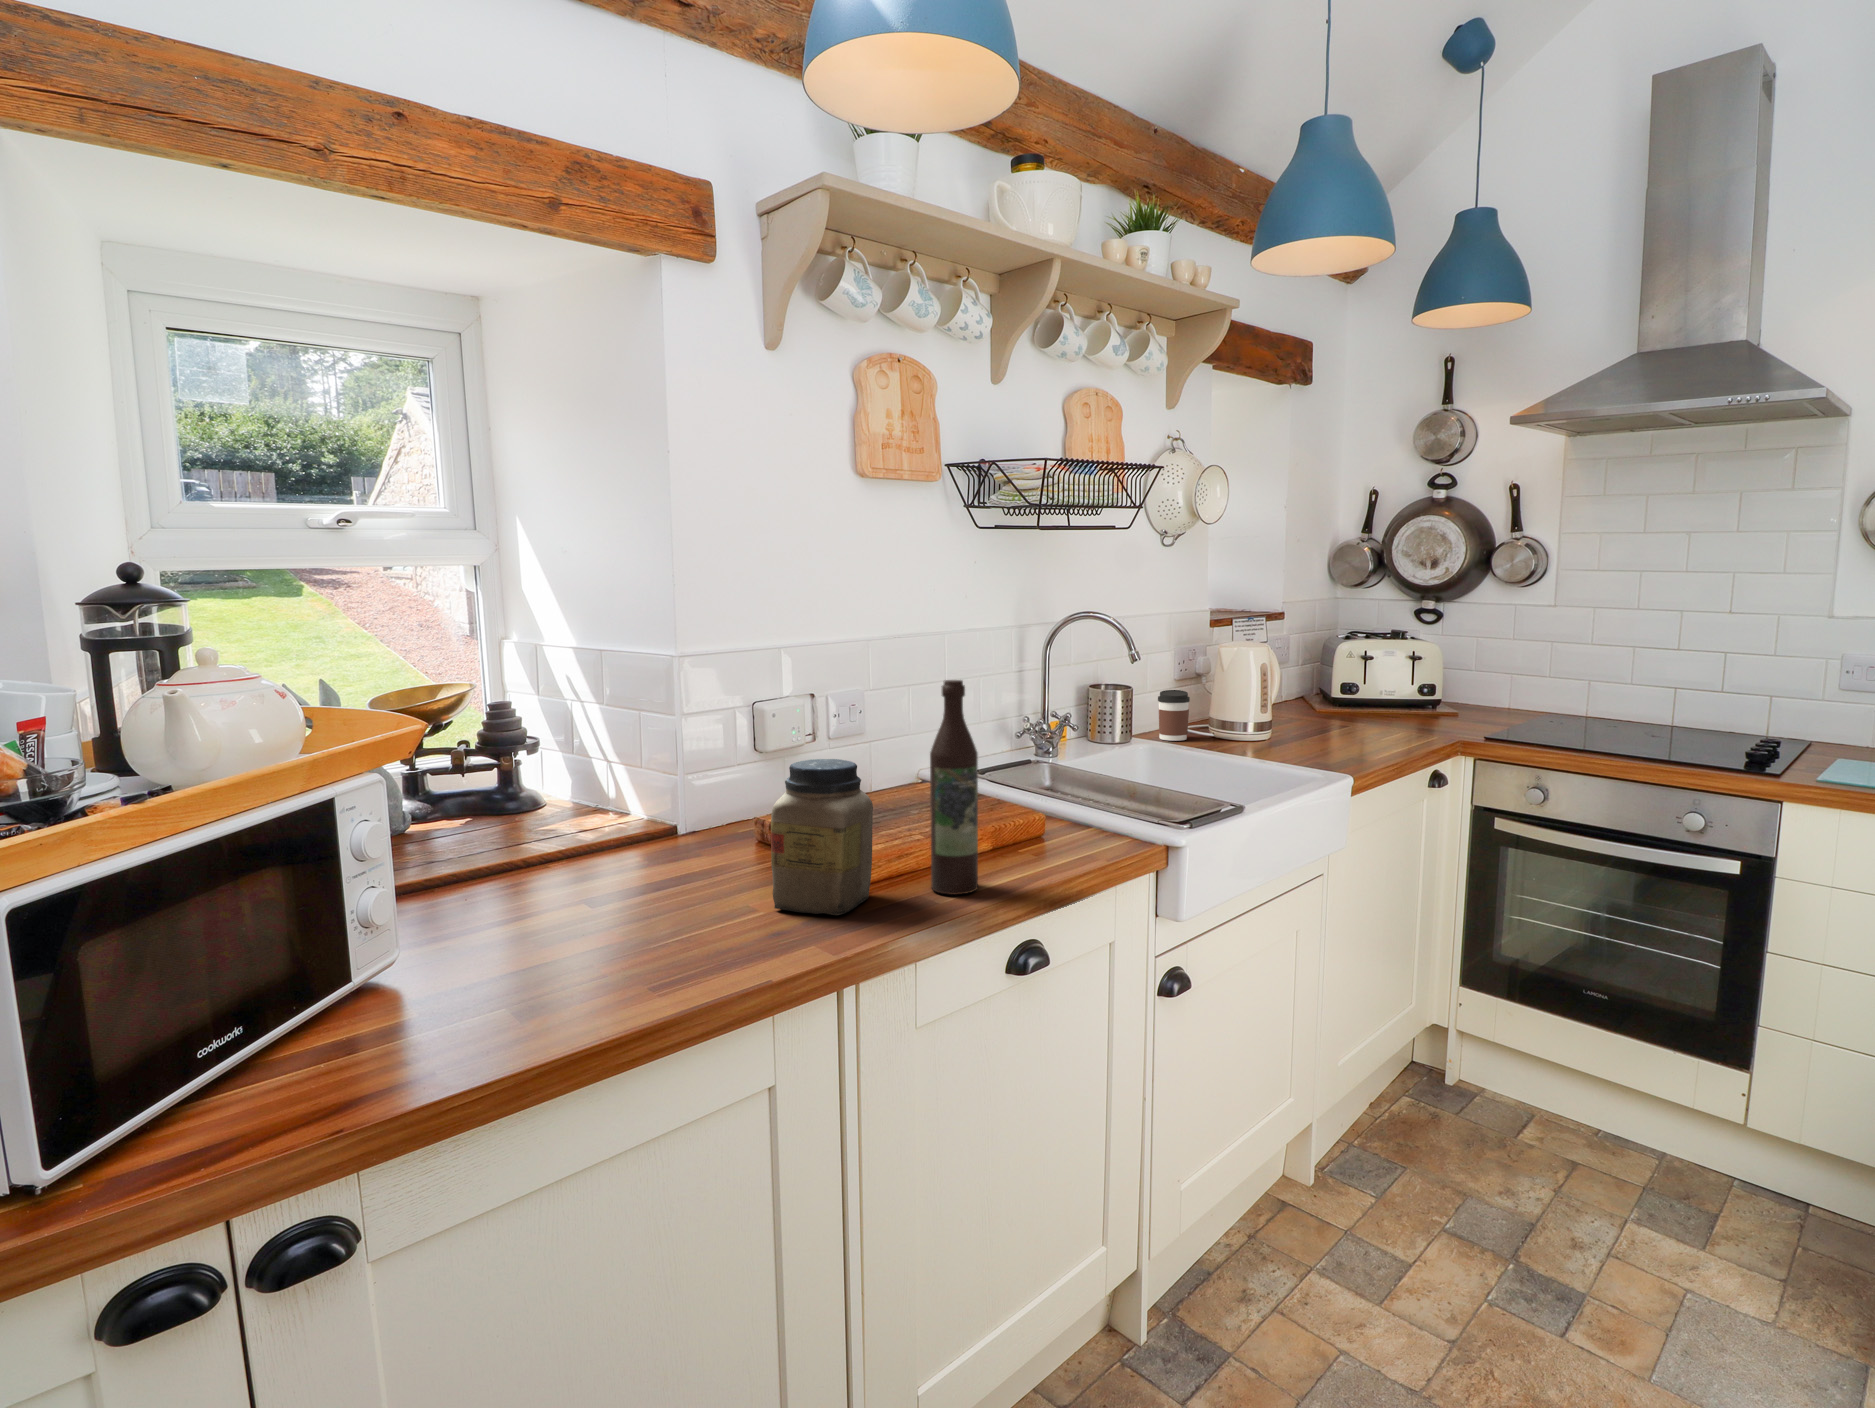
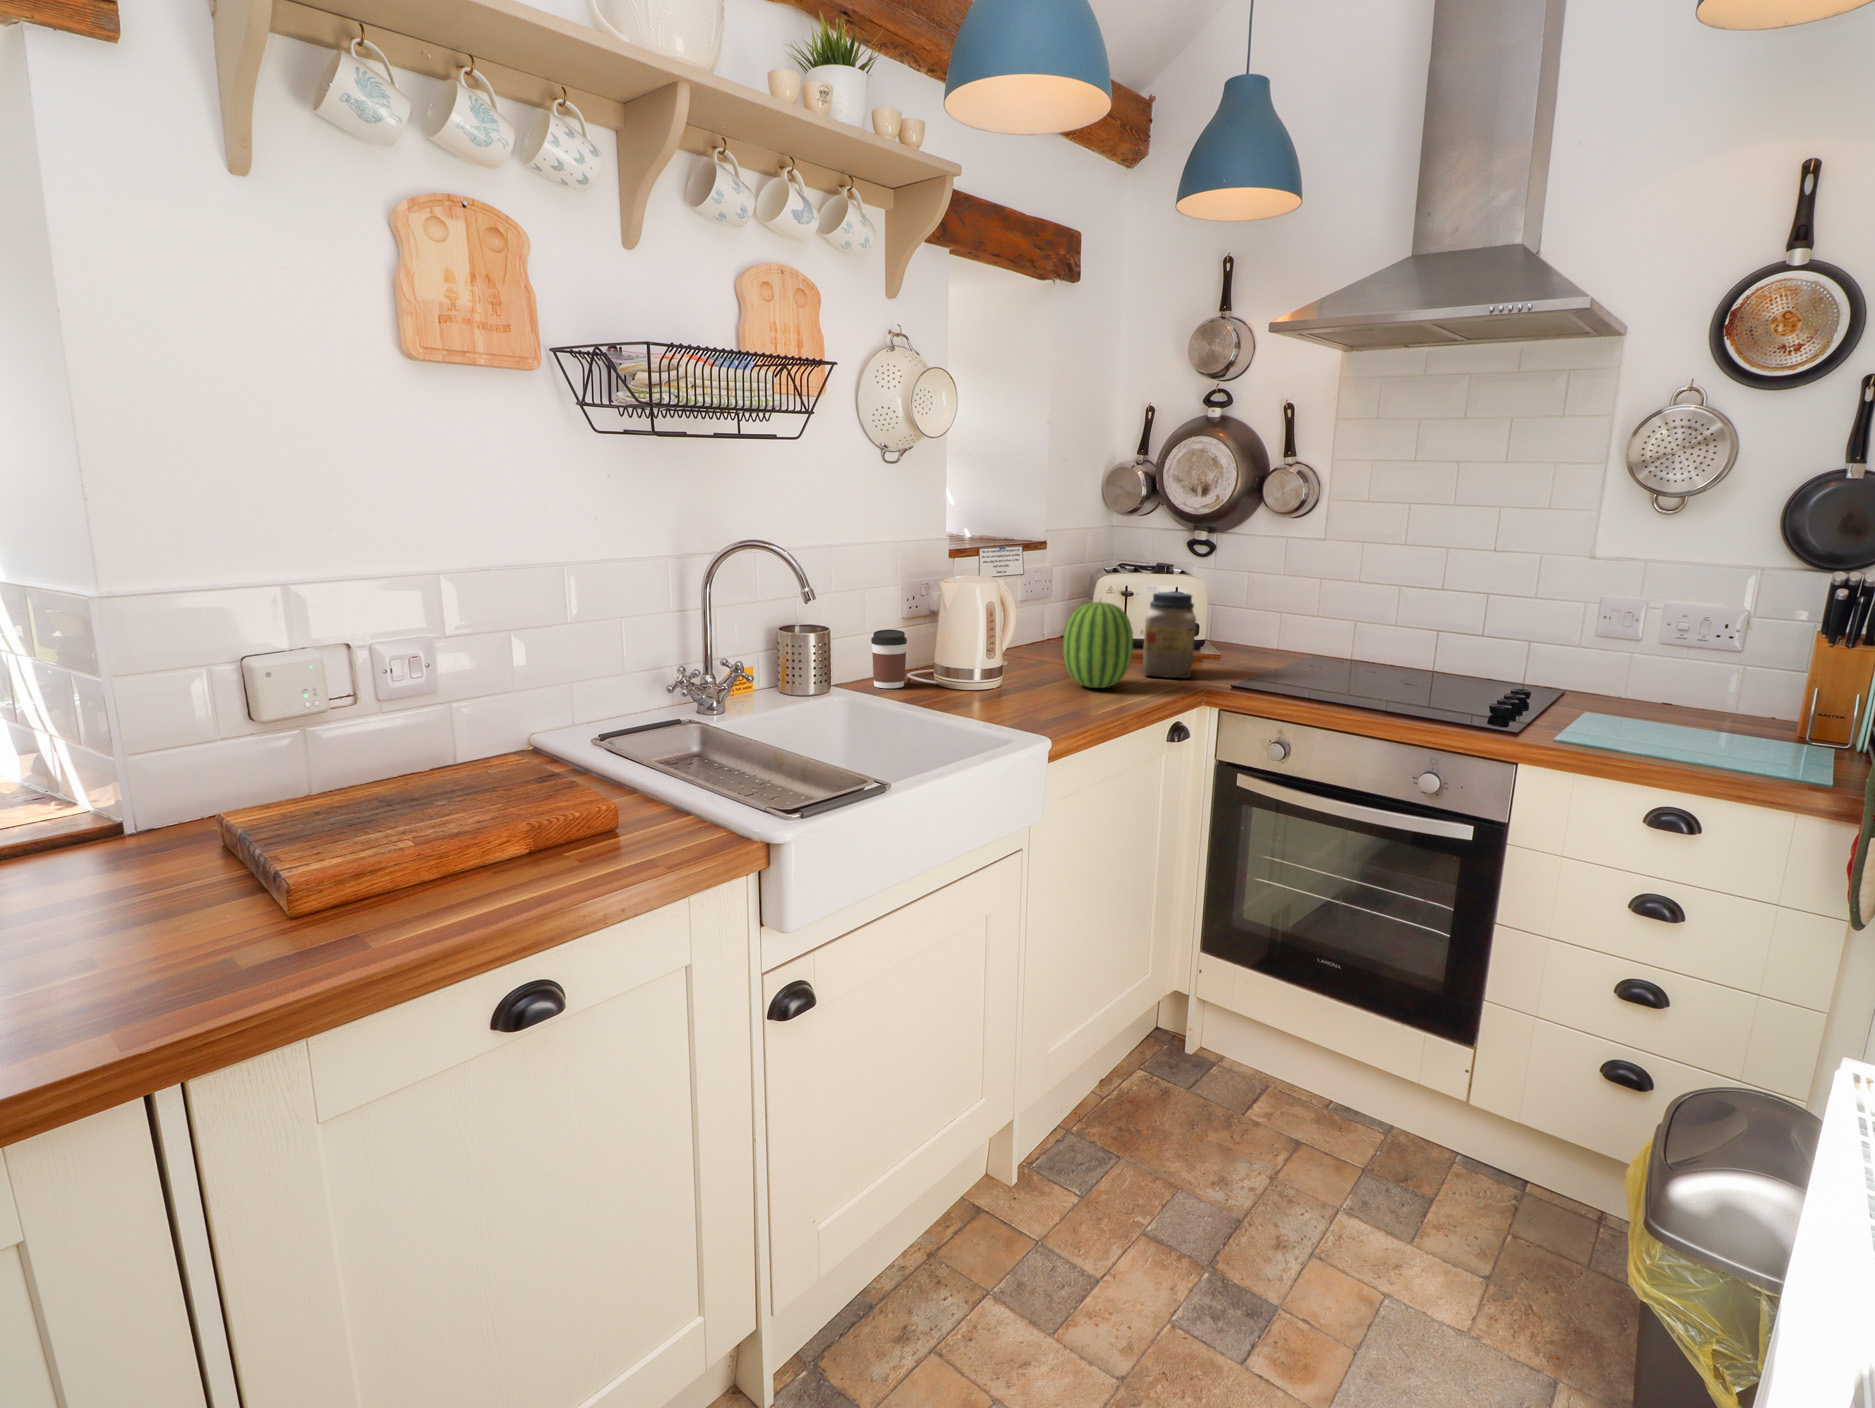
fruit: none [1328,660,1395,740] -> present [1063,601,1133,688]
wine bottle: present [930,680,978,895] -> none [356,640,447,935]
jar: present [771,759,873,915] -> present [1143,592,1196,678]

